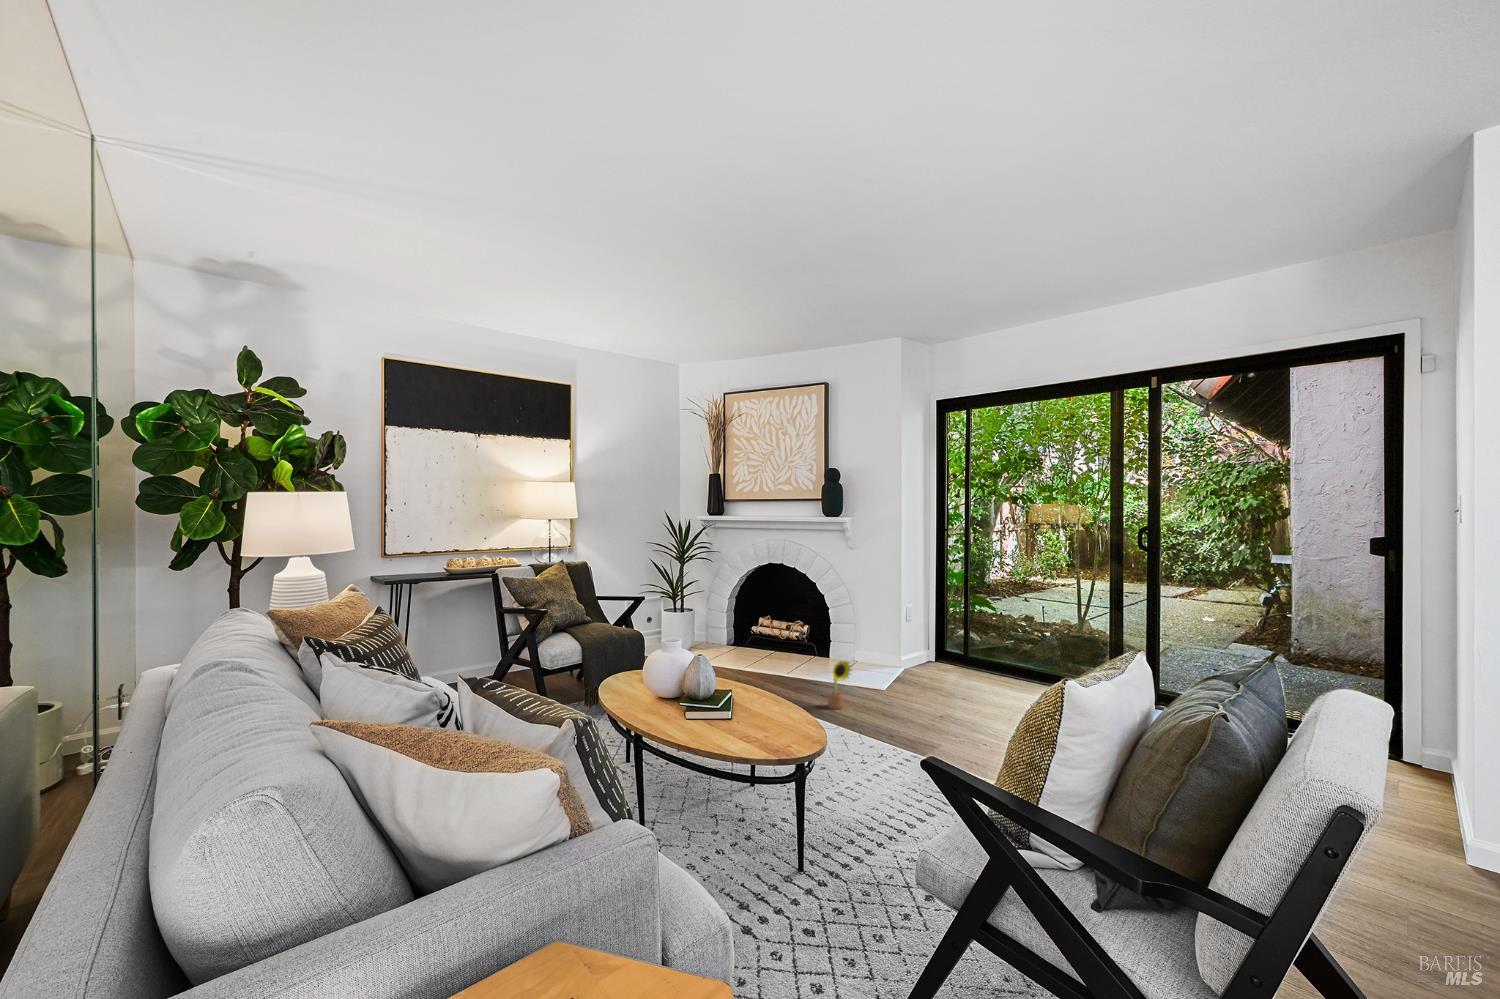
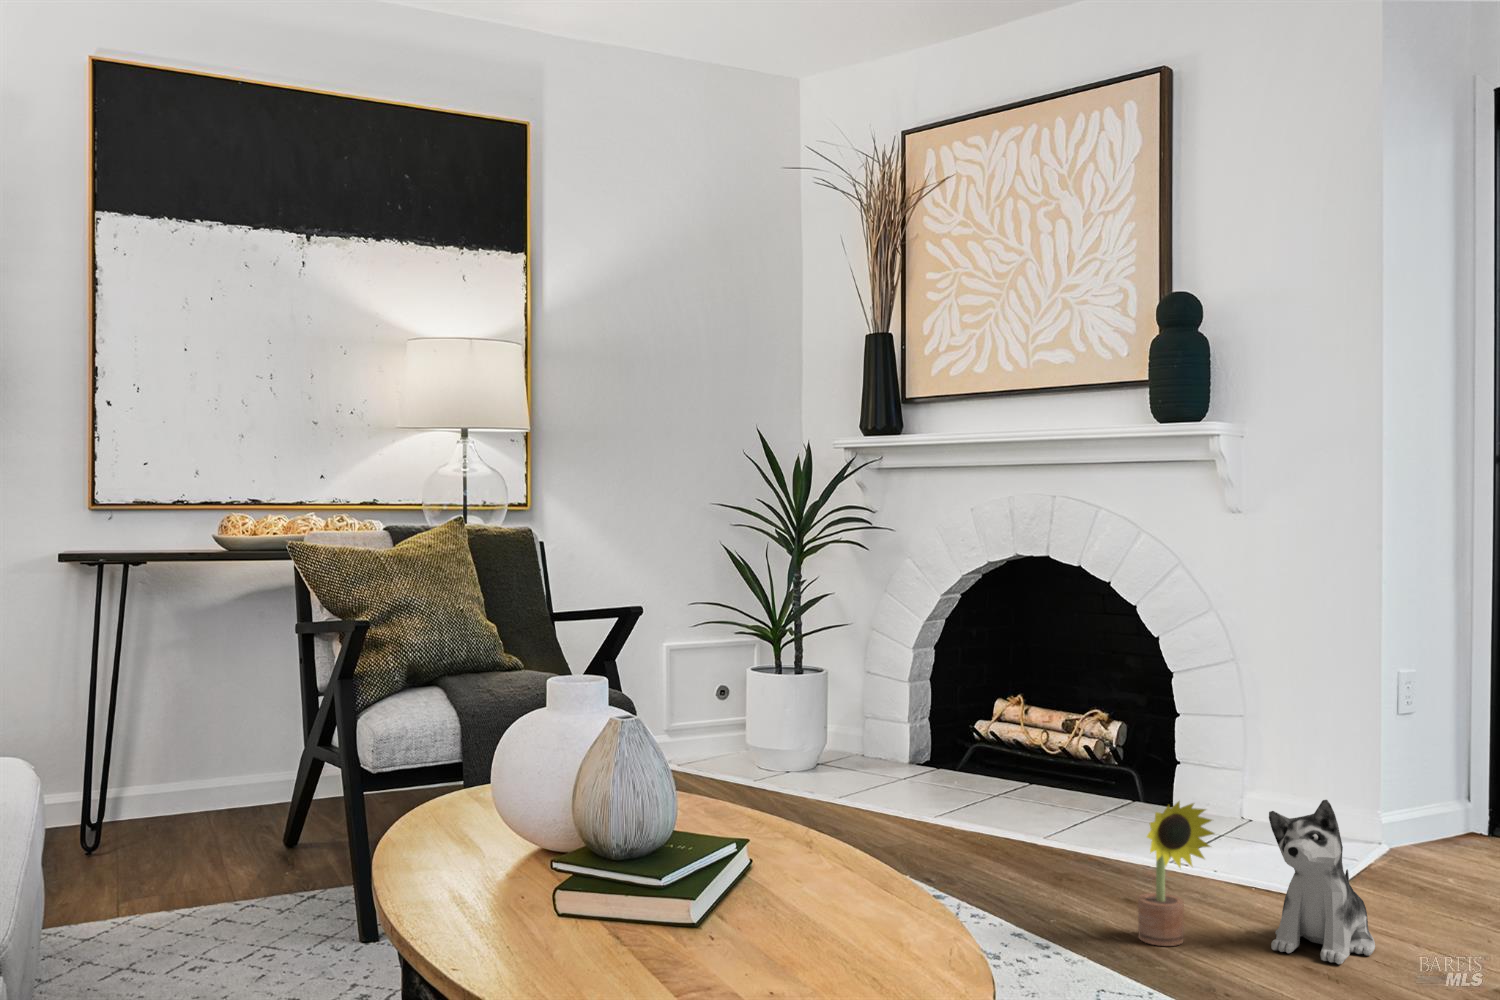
plush toy: none [869,657,903,711] -> present [1269,800,1375,964]

